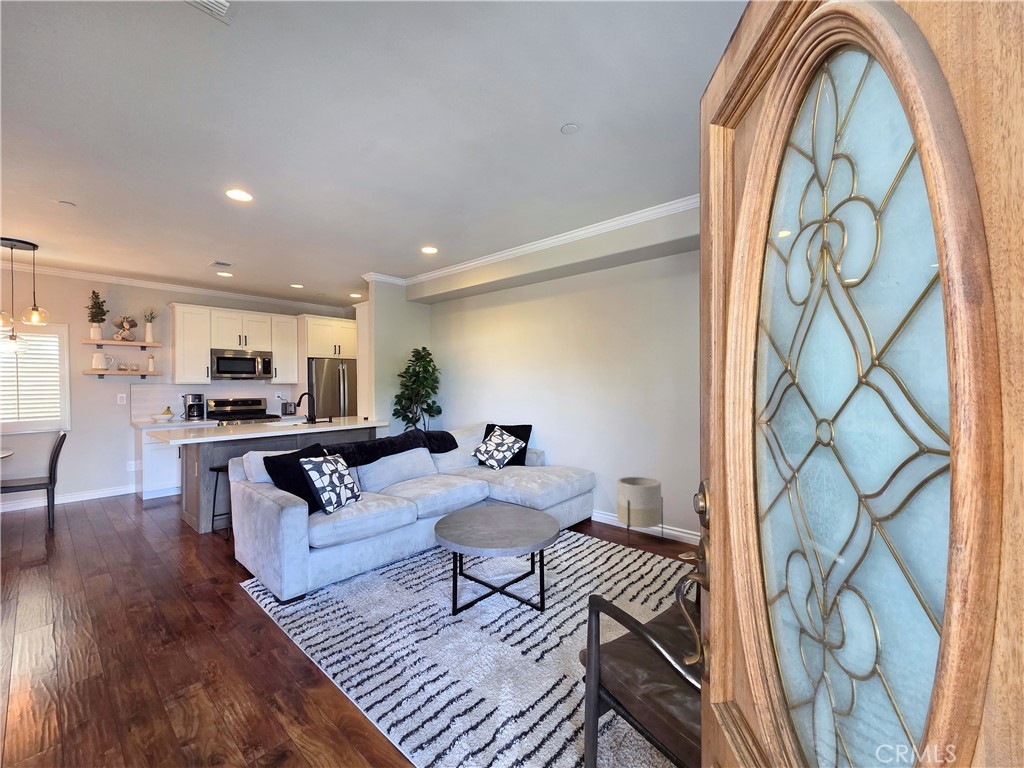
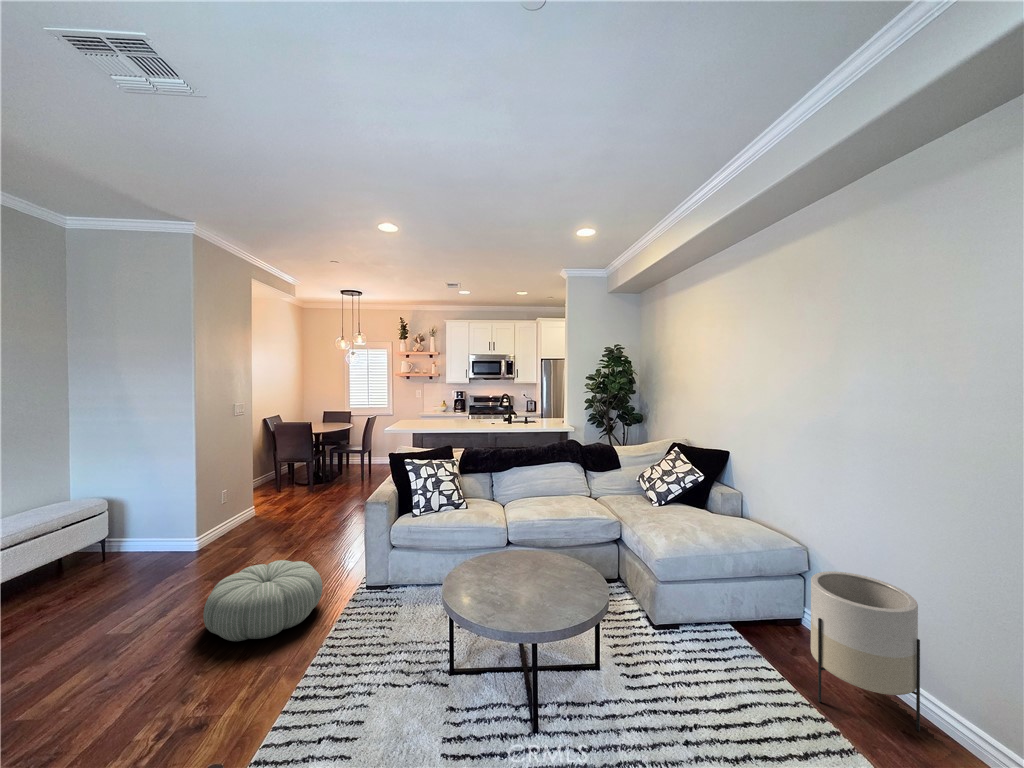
pouf: none [95,596,264,712] -> present [203,560,322,641]

